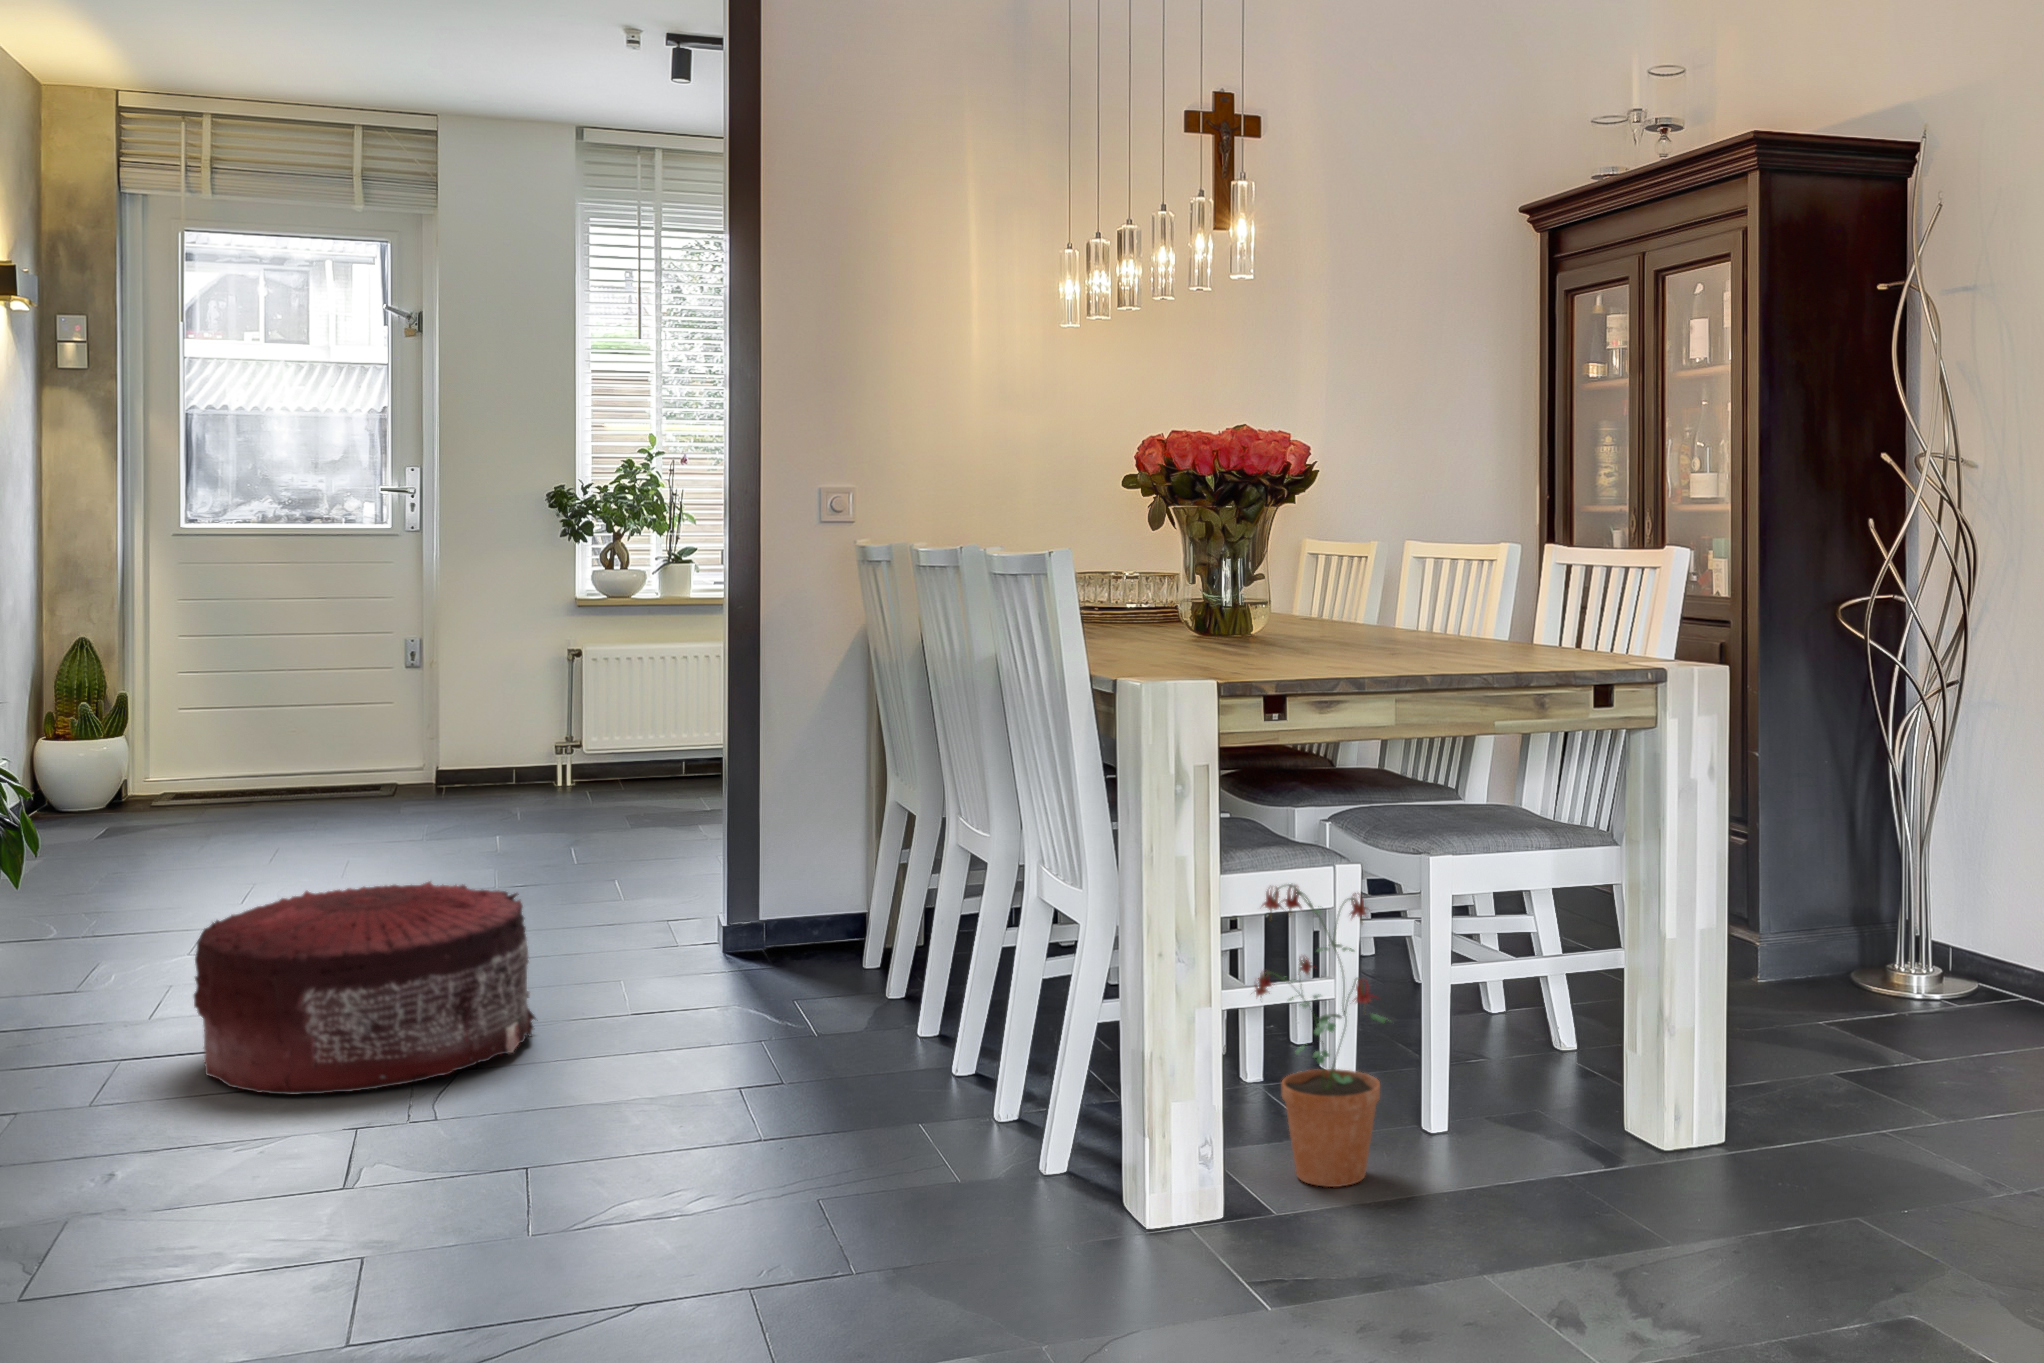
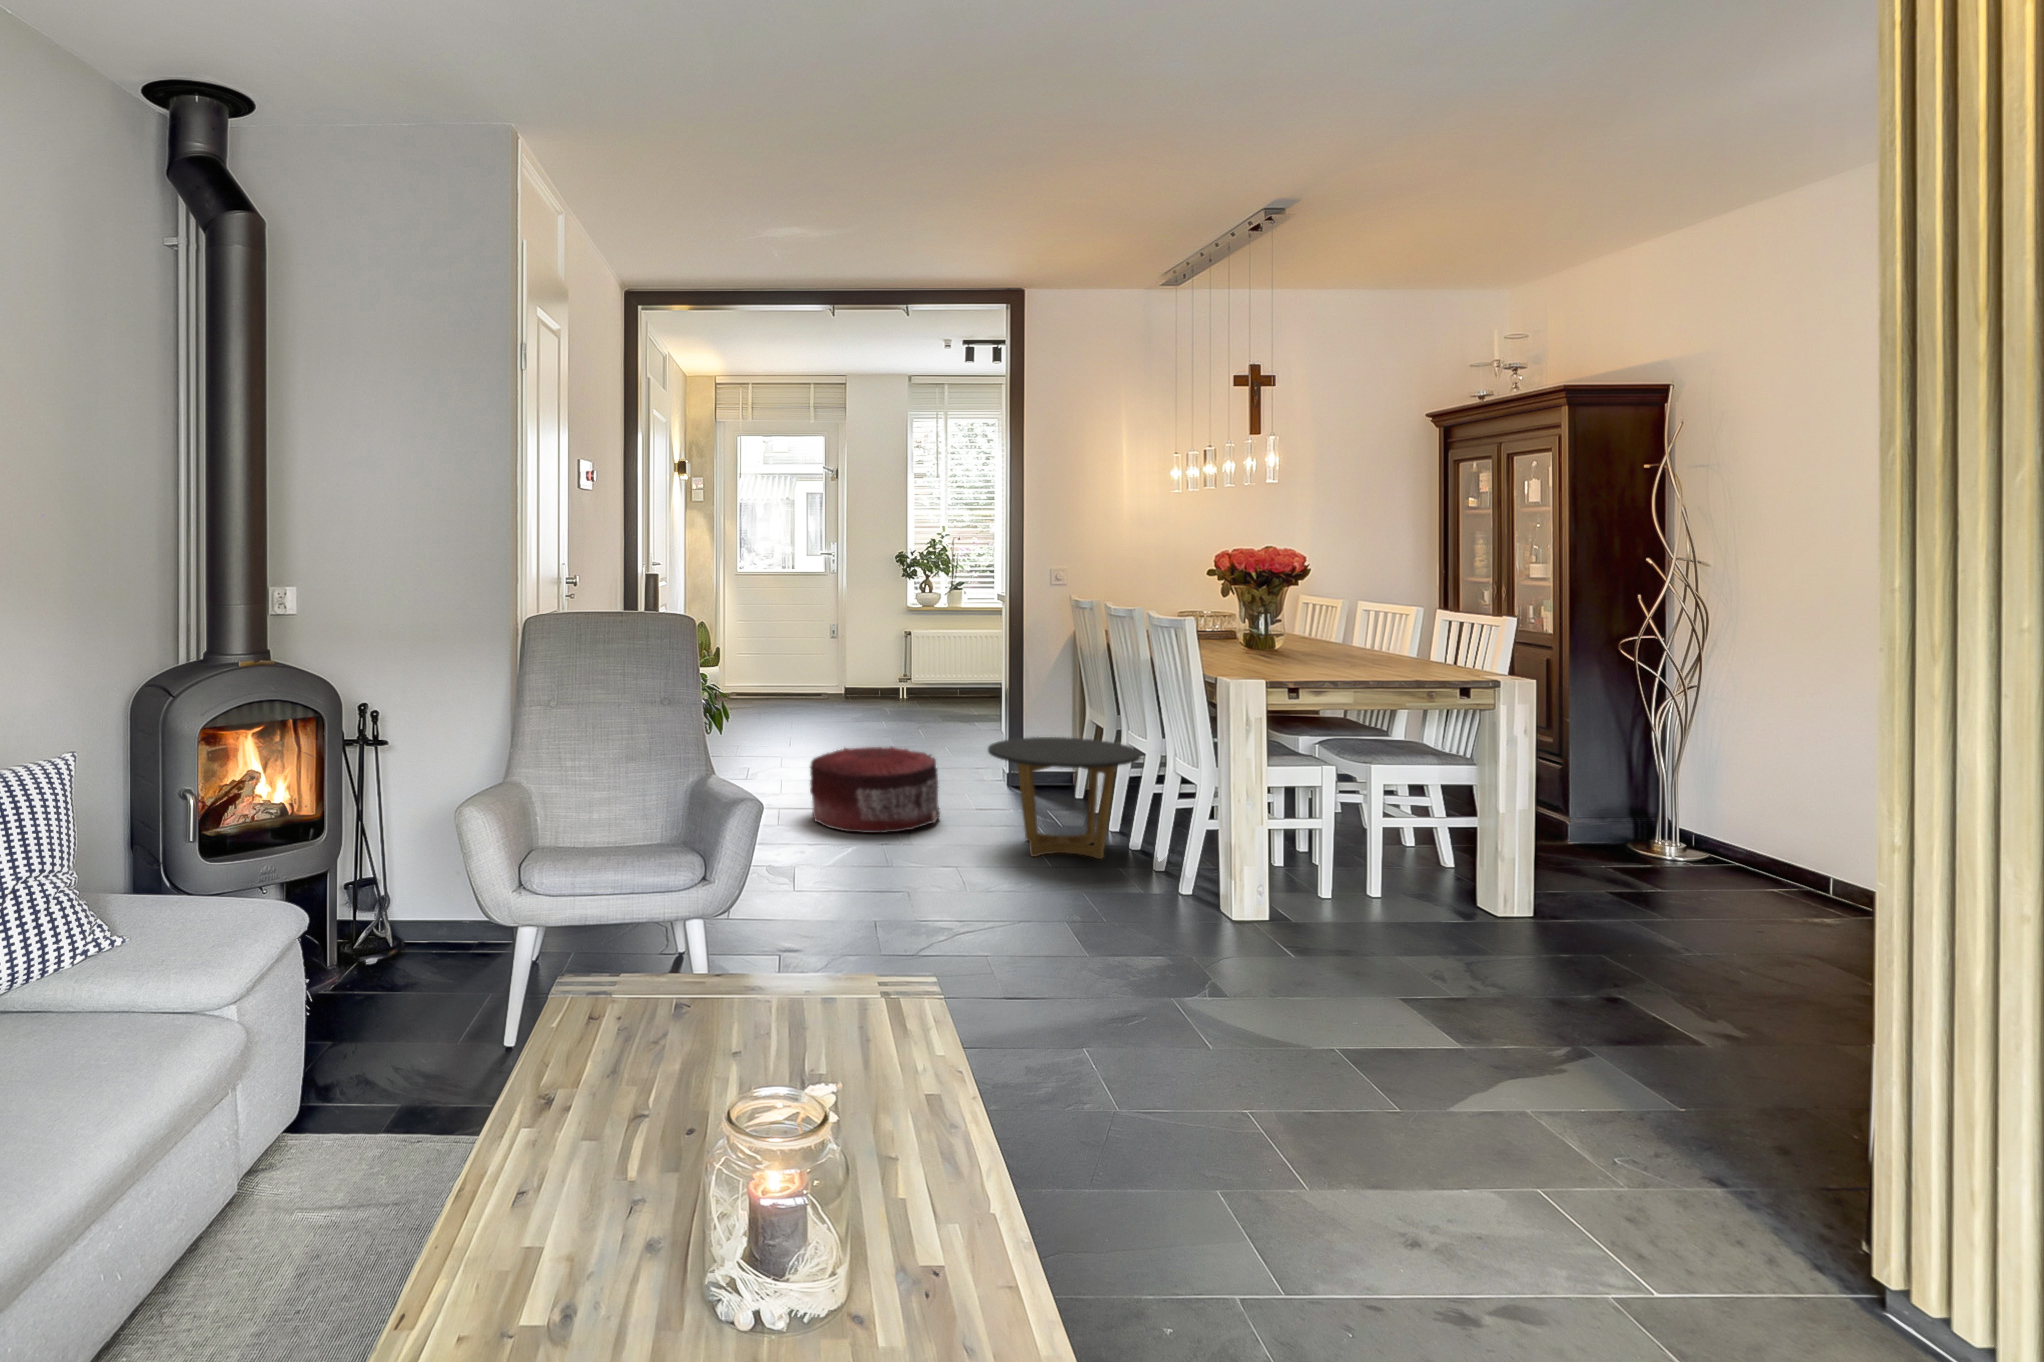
side table: none [622,837,968,1116] -> present [988,737,1140,859]
potted plant: present [1255,884,1386,1187] -> none [1281,773,1354,913]

